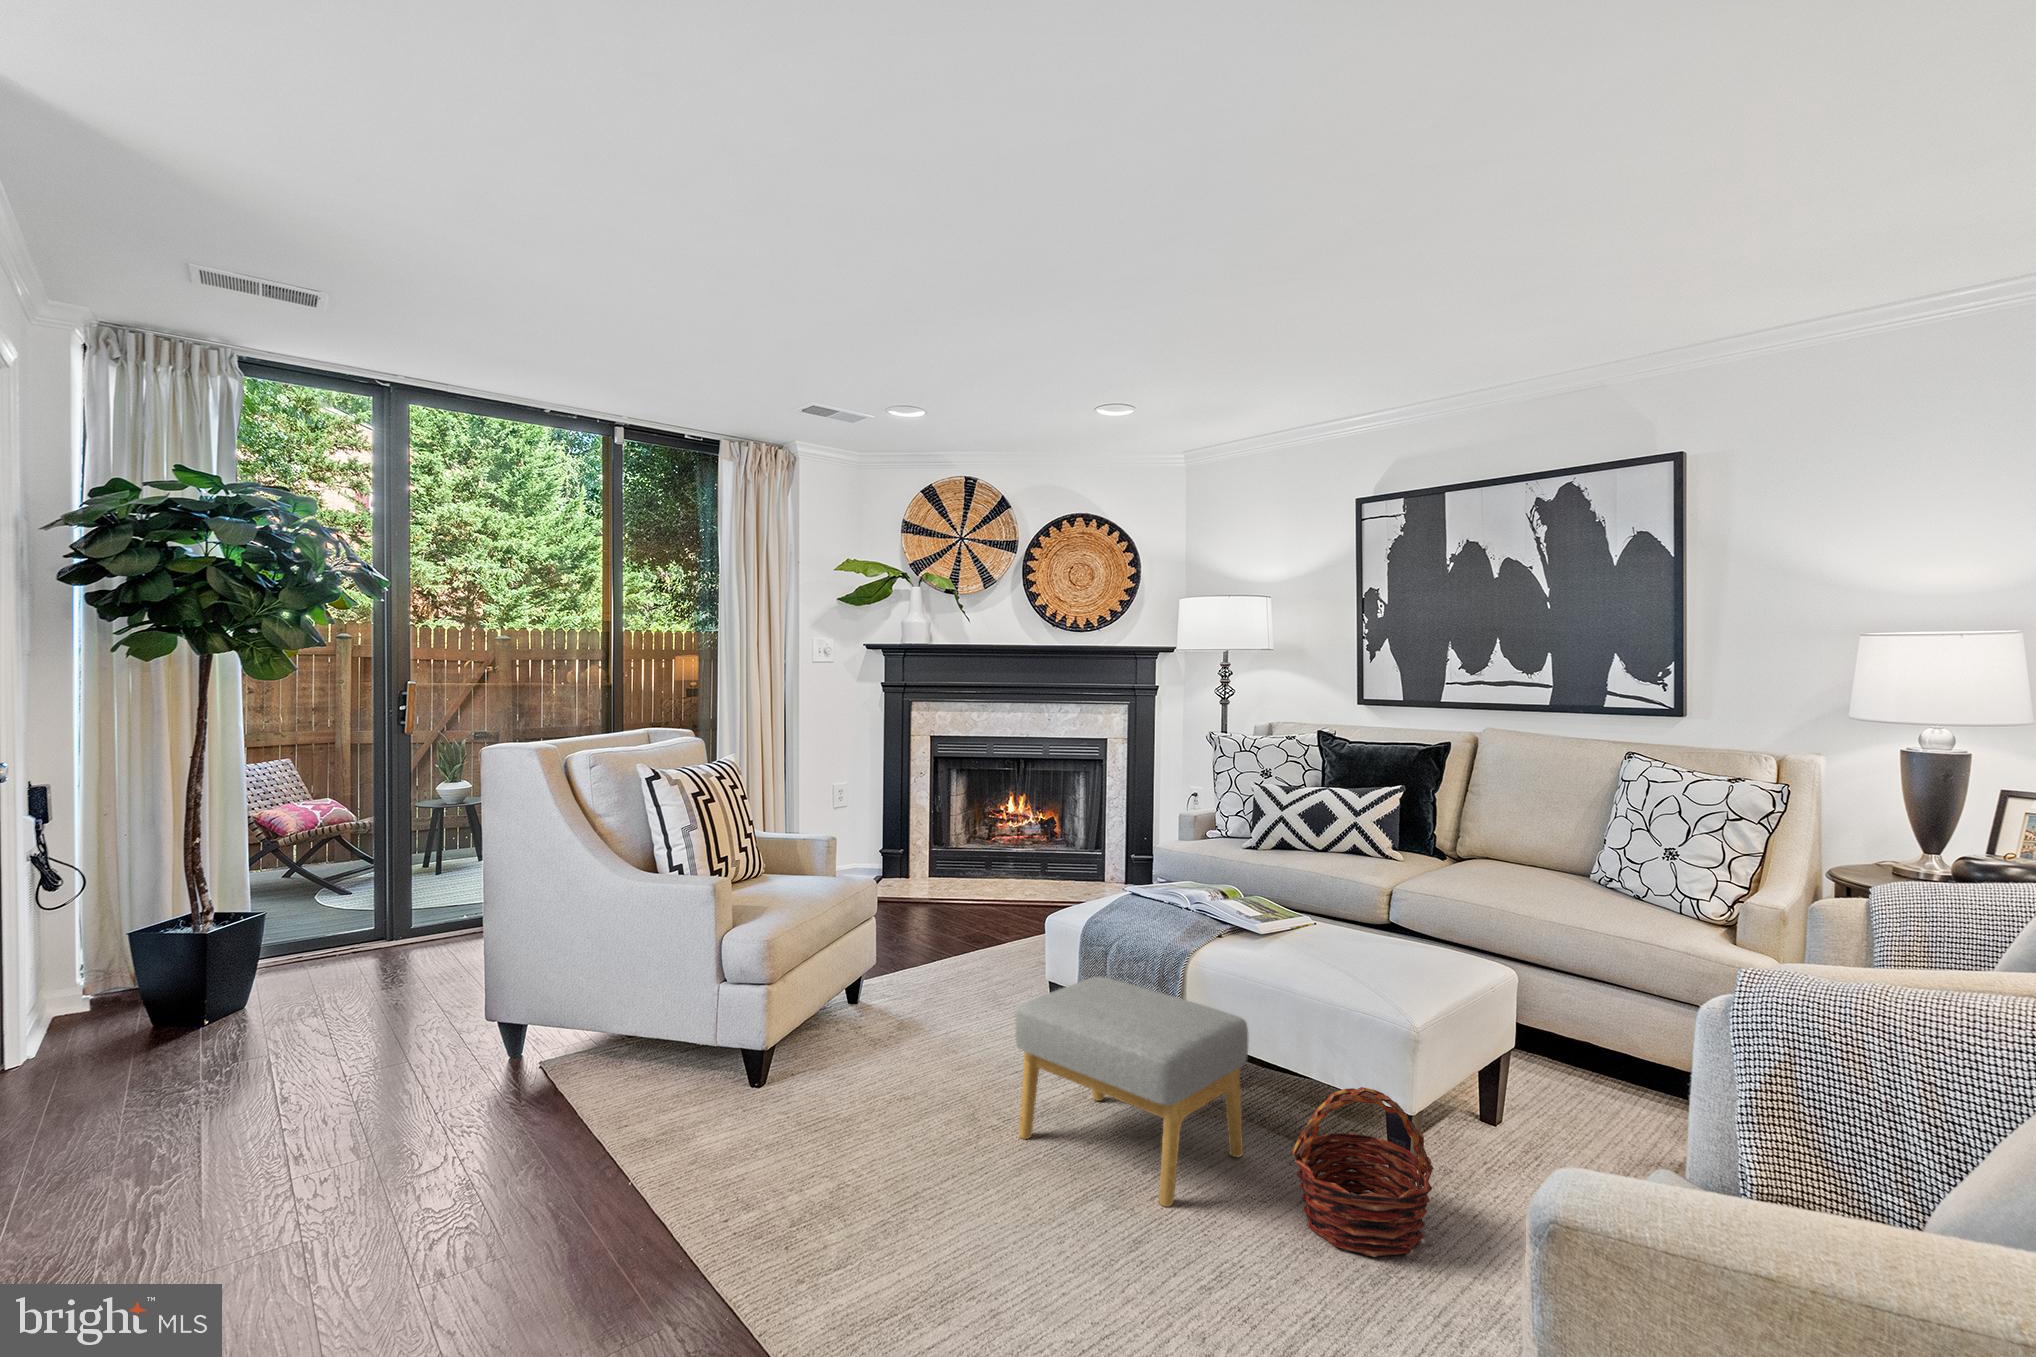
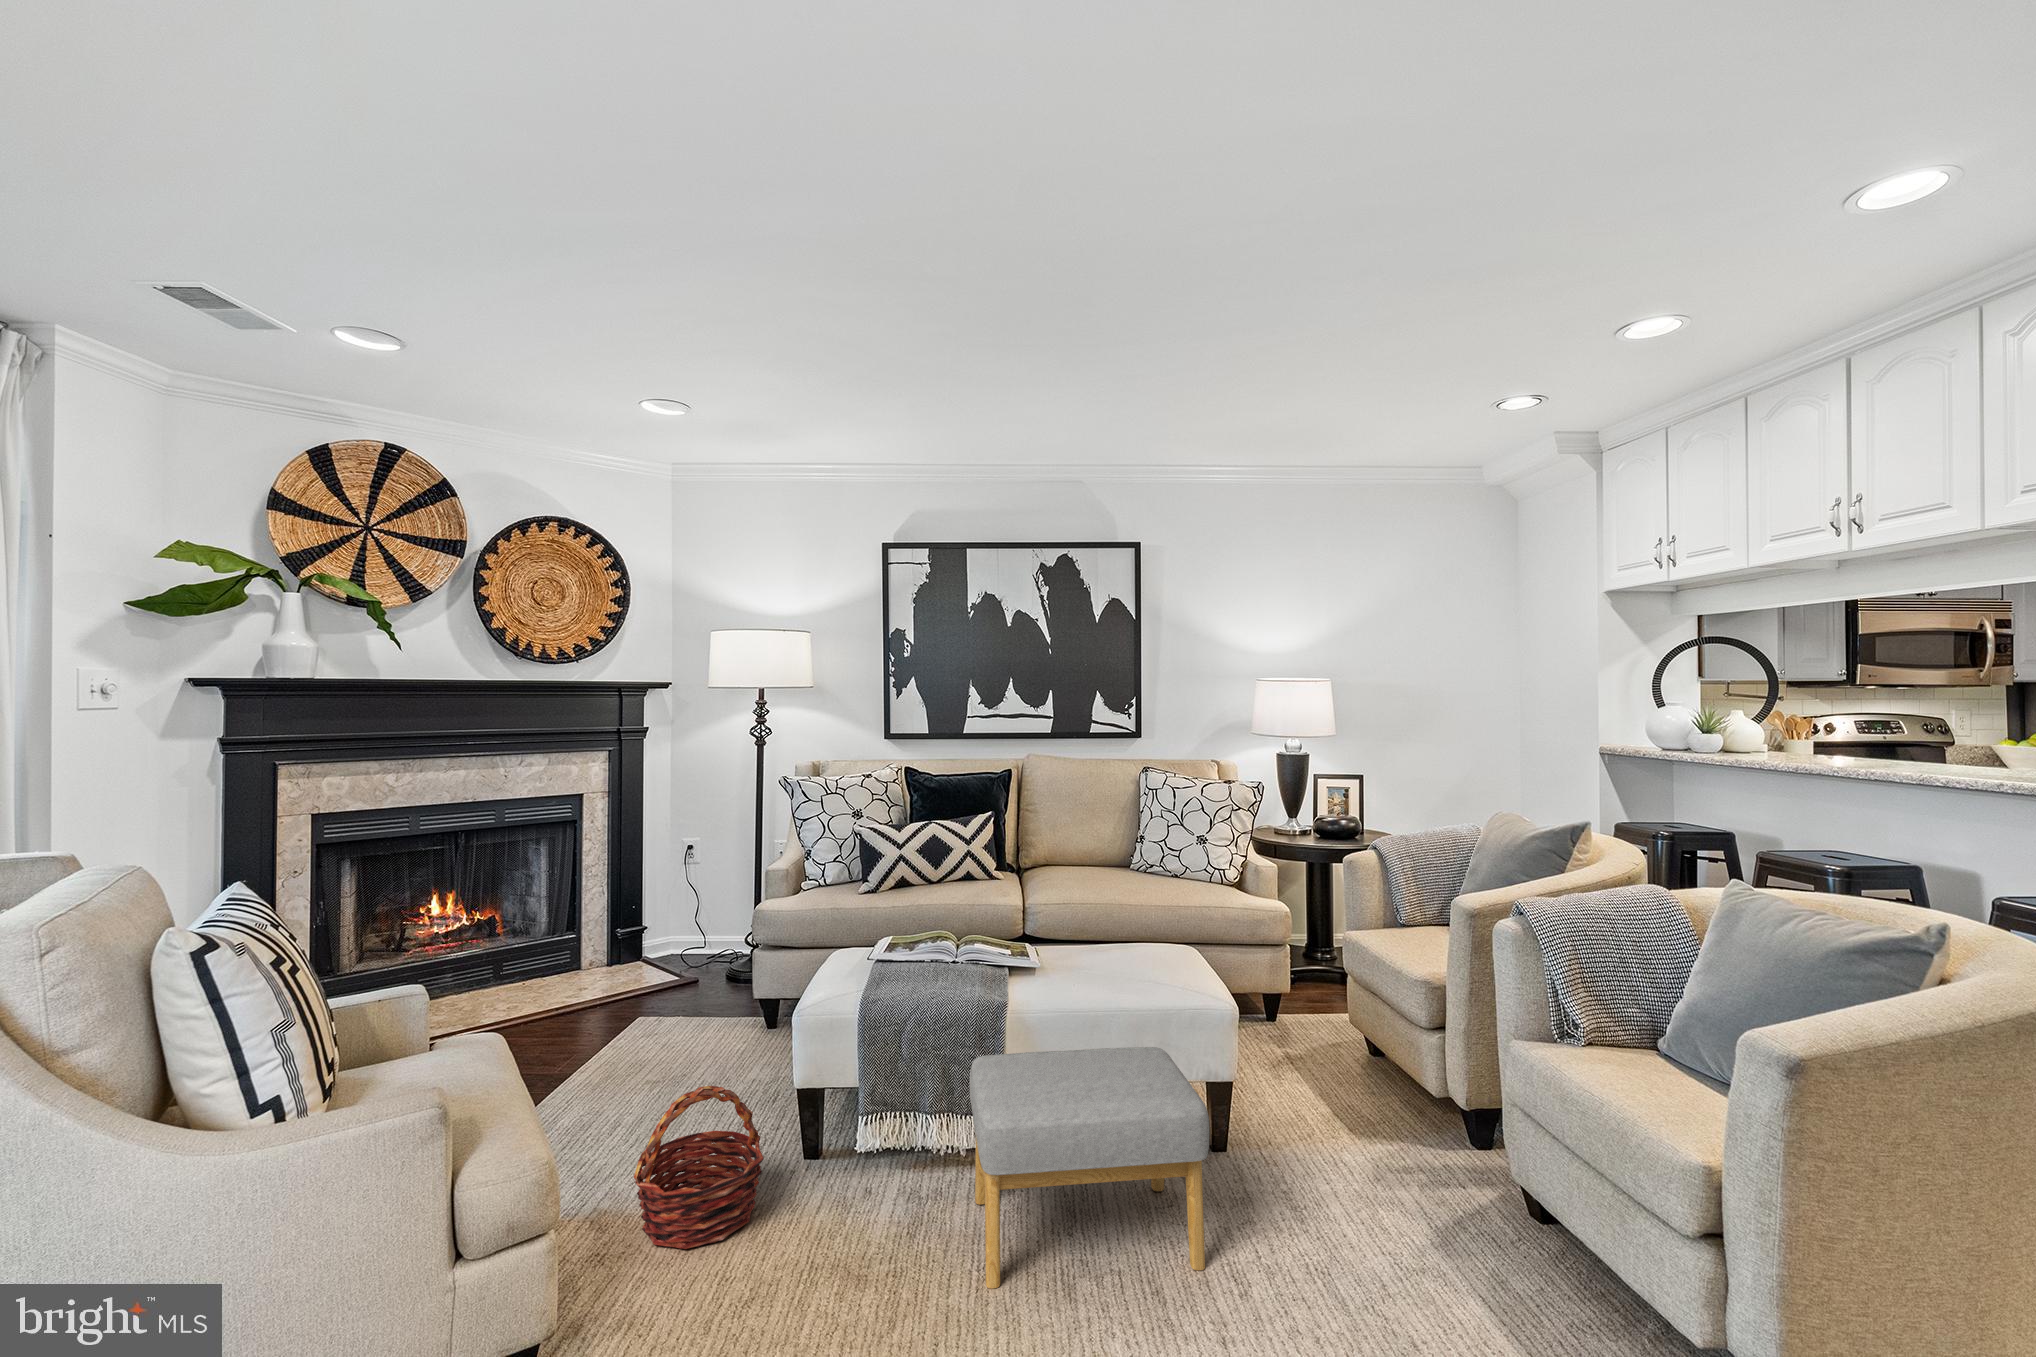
basket: present [1292,1087,1433,1257] -> present [634,1086,764,1249]

